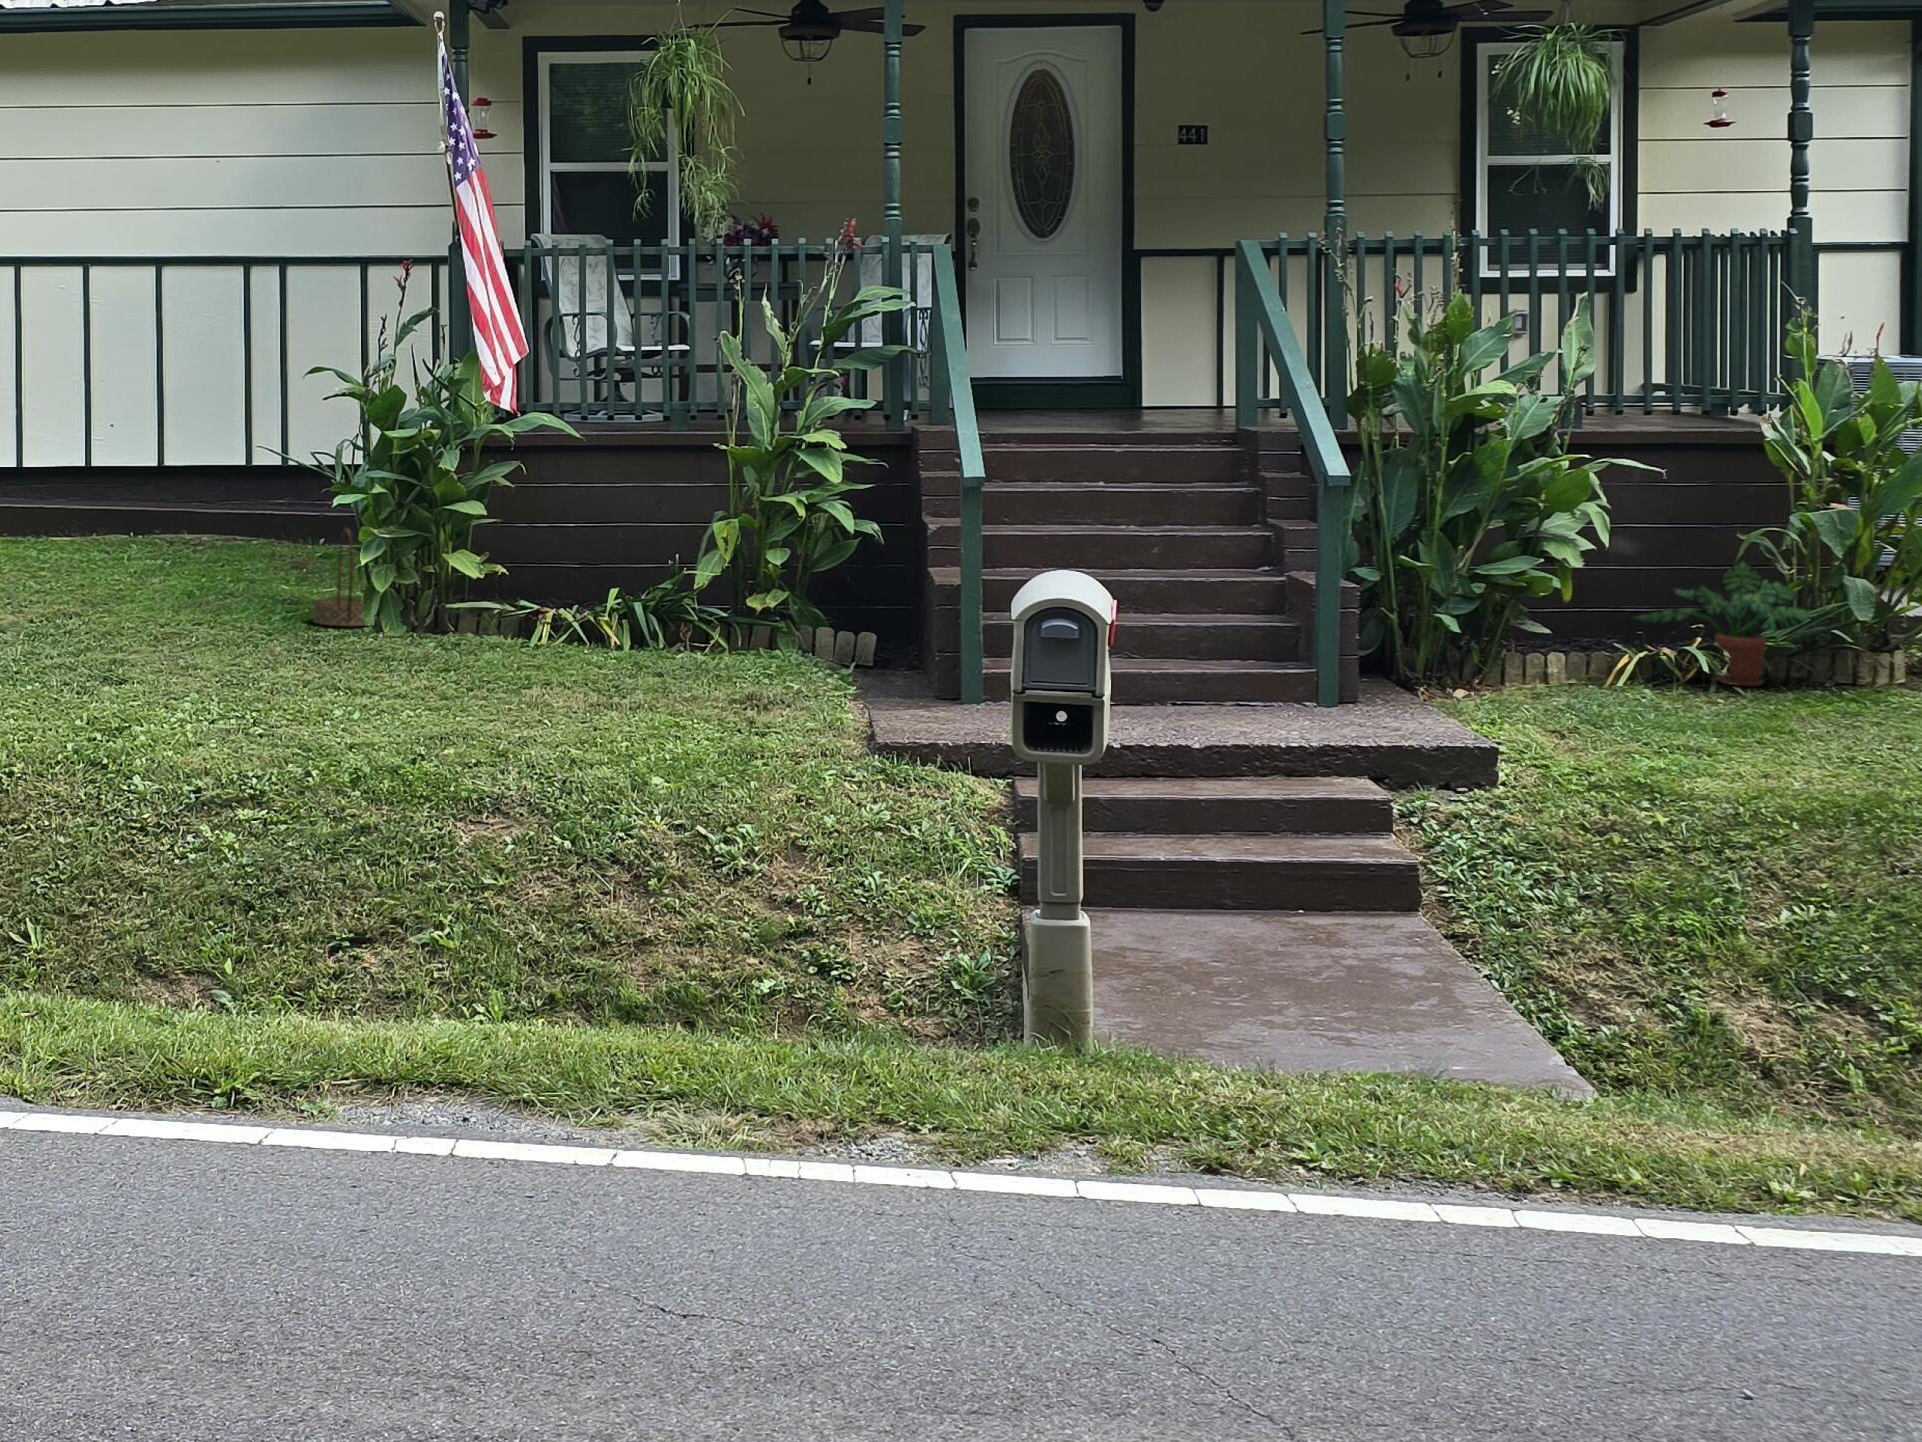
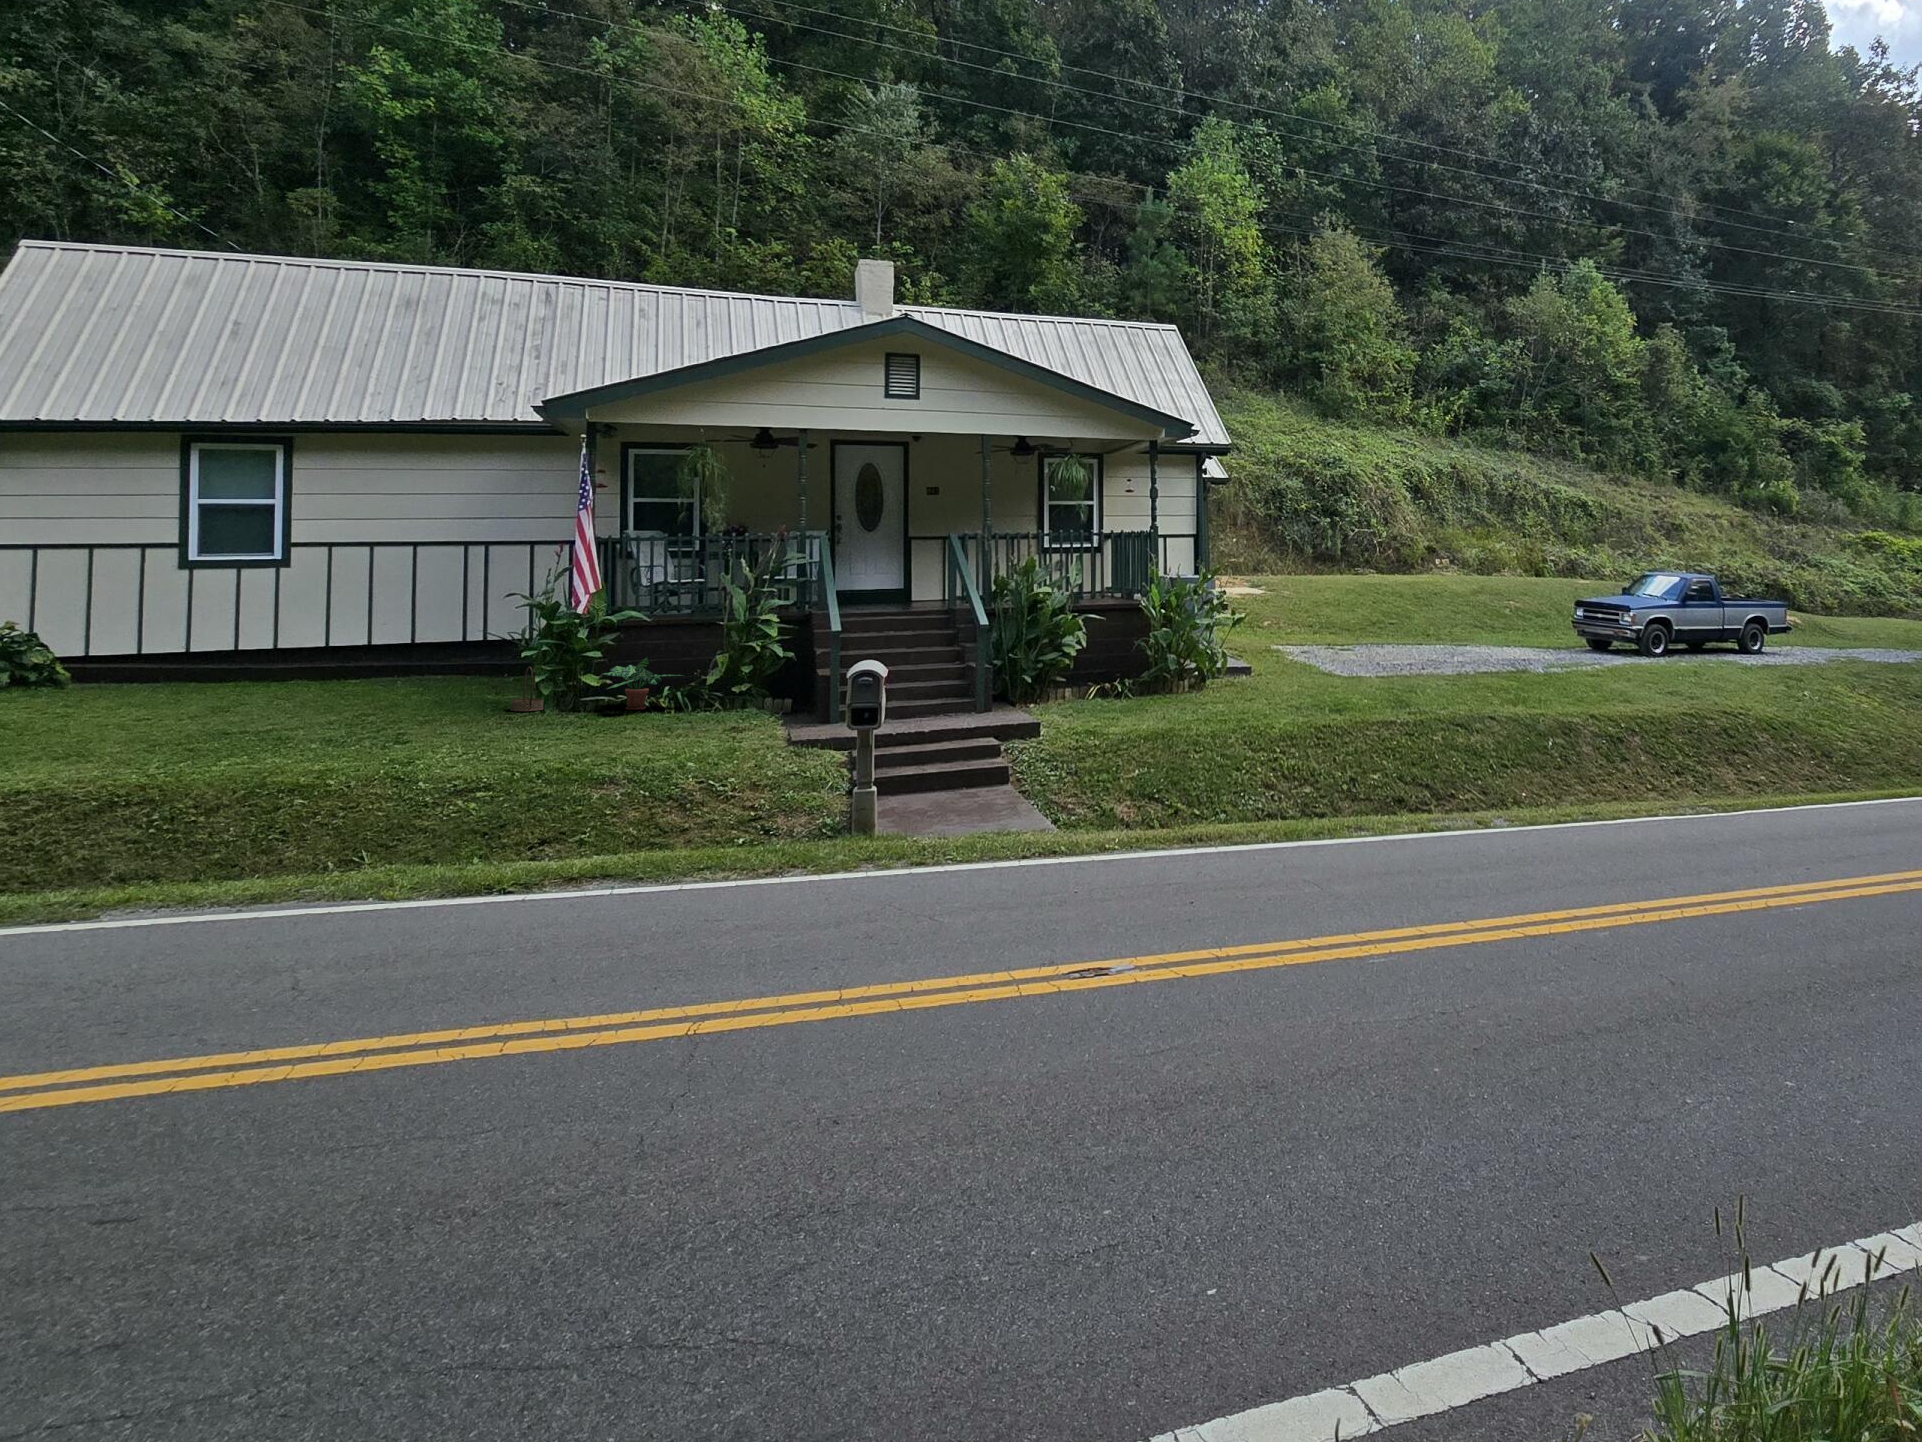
potted plant: present [1634,561,1810,686] -> present [604,657,680,710]

